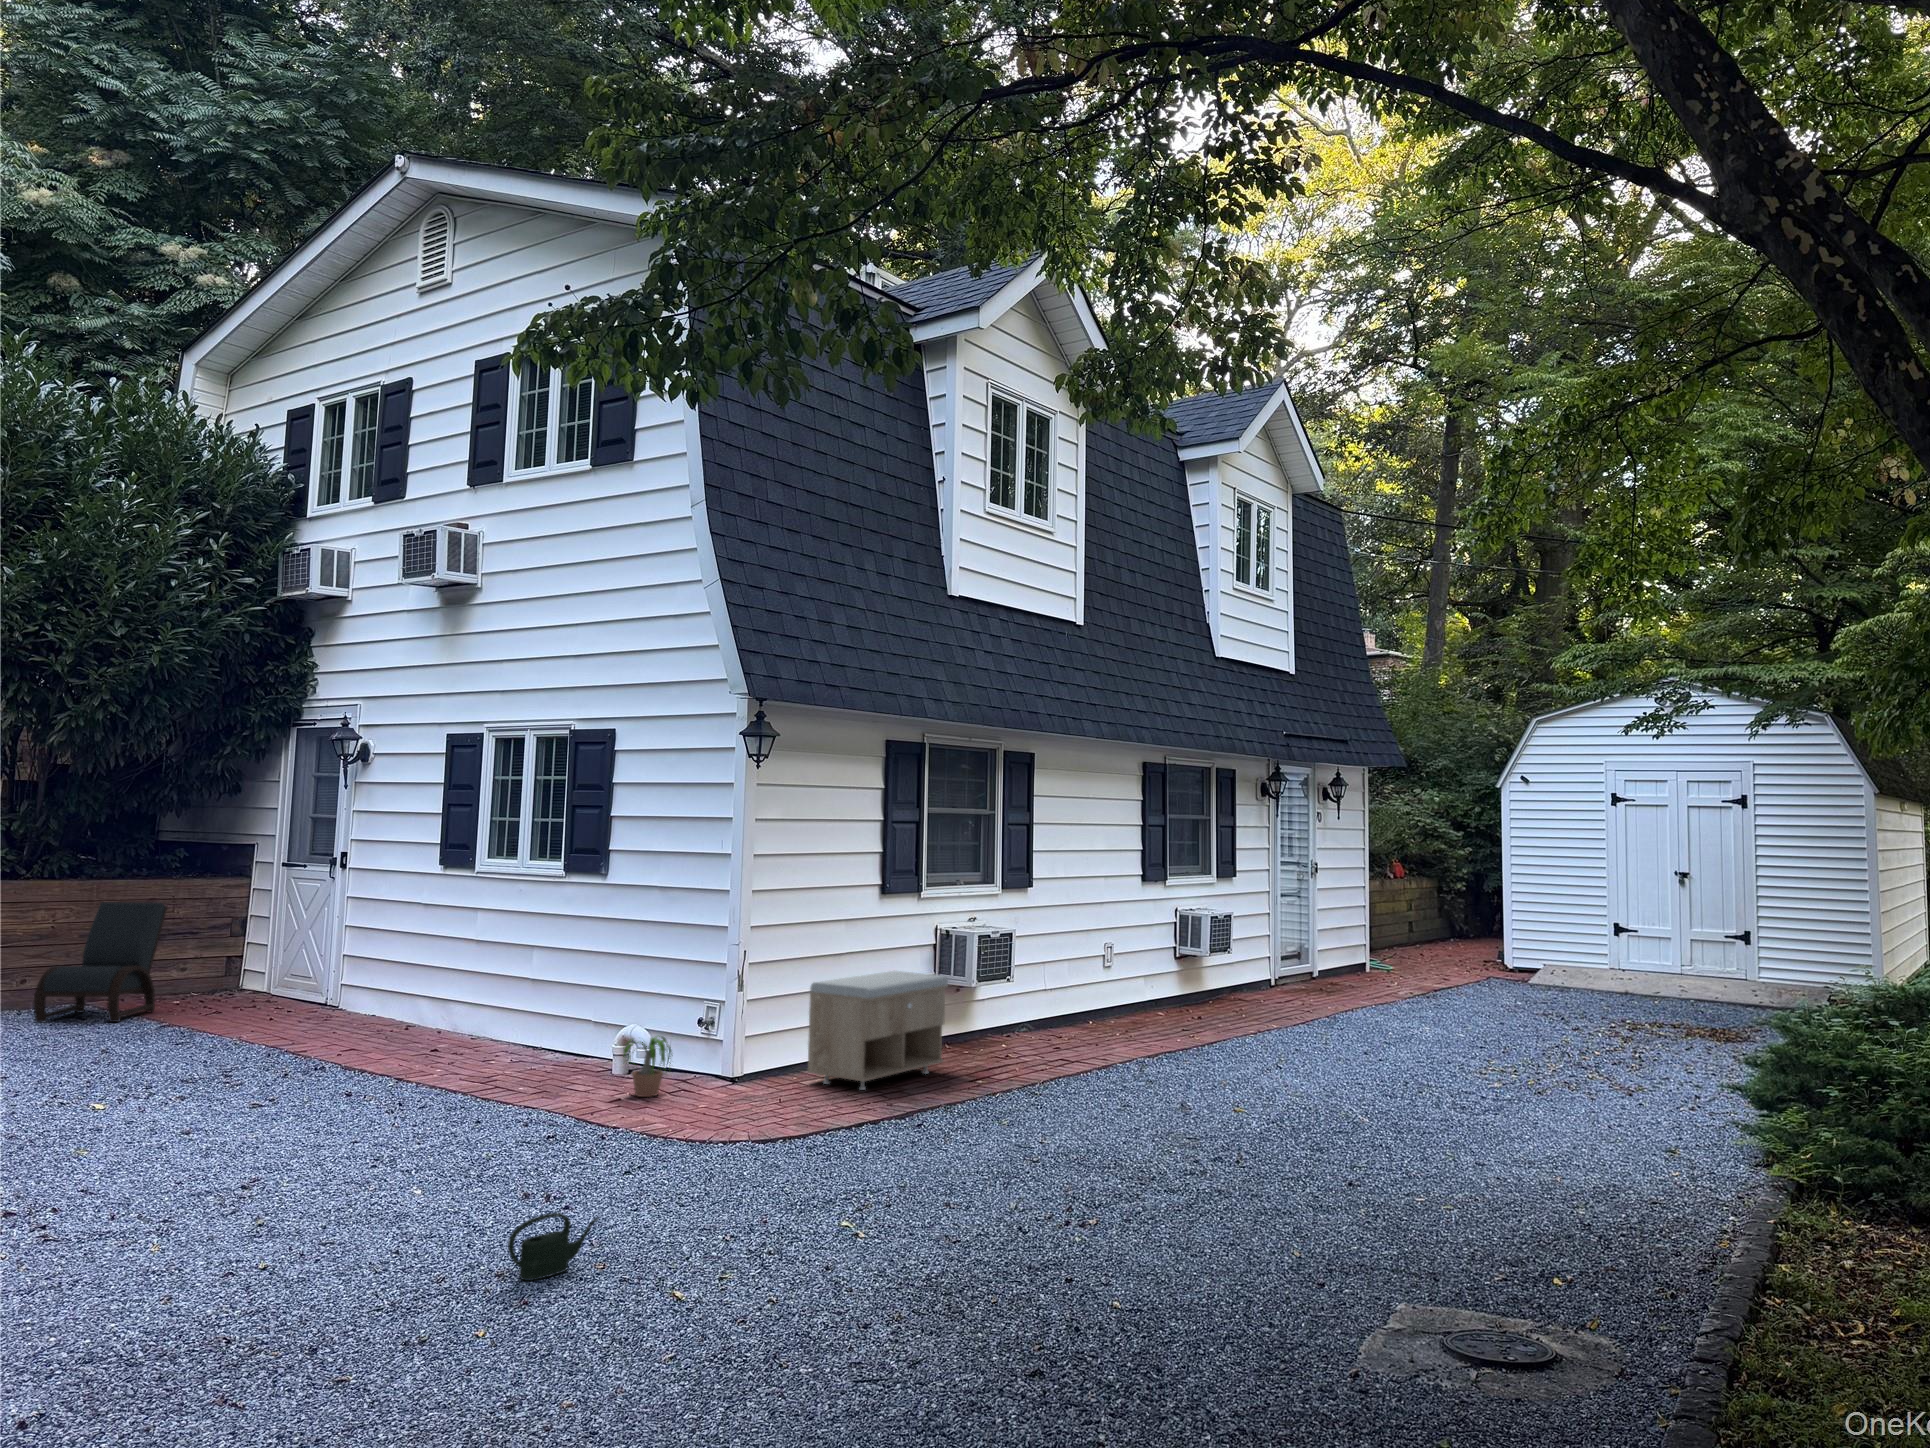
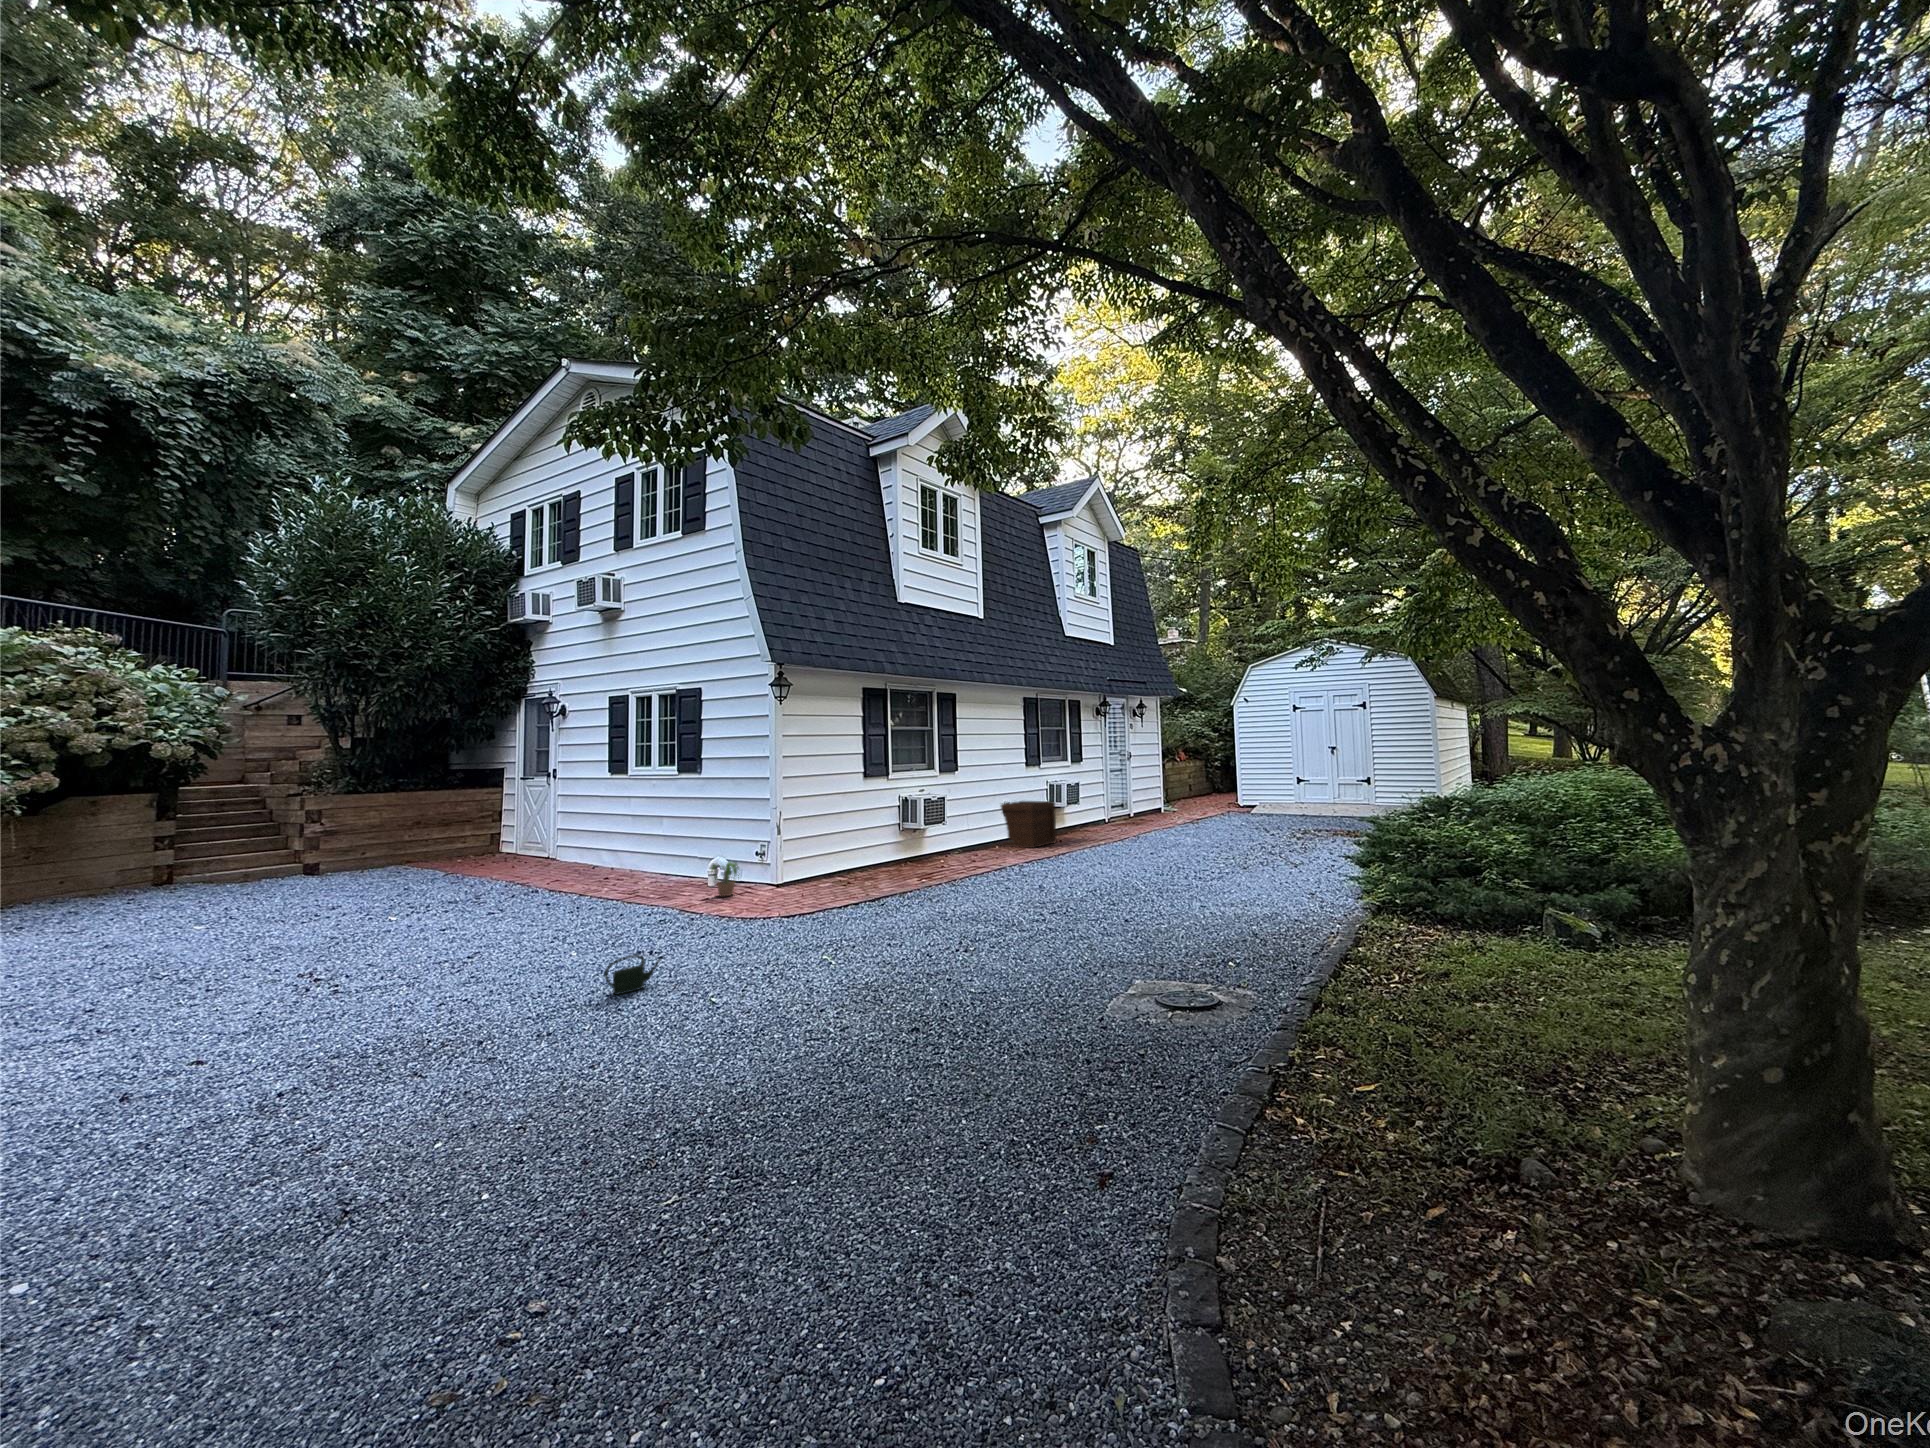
lounge chair: present [34,902,167,1022] -> none [370,805,453,878]
wooden crate: none [1093,945,1194,1032] -> present [999,801,1057,848]
storage bench: present [808,971,948,1090] -> none [822,819,904,886]

